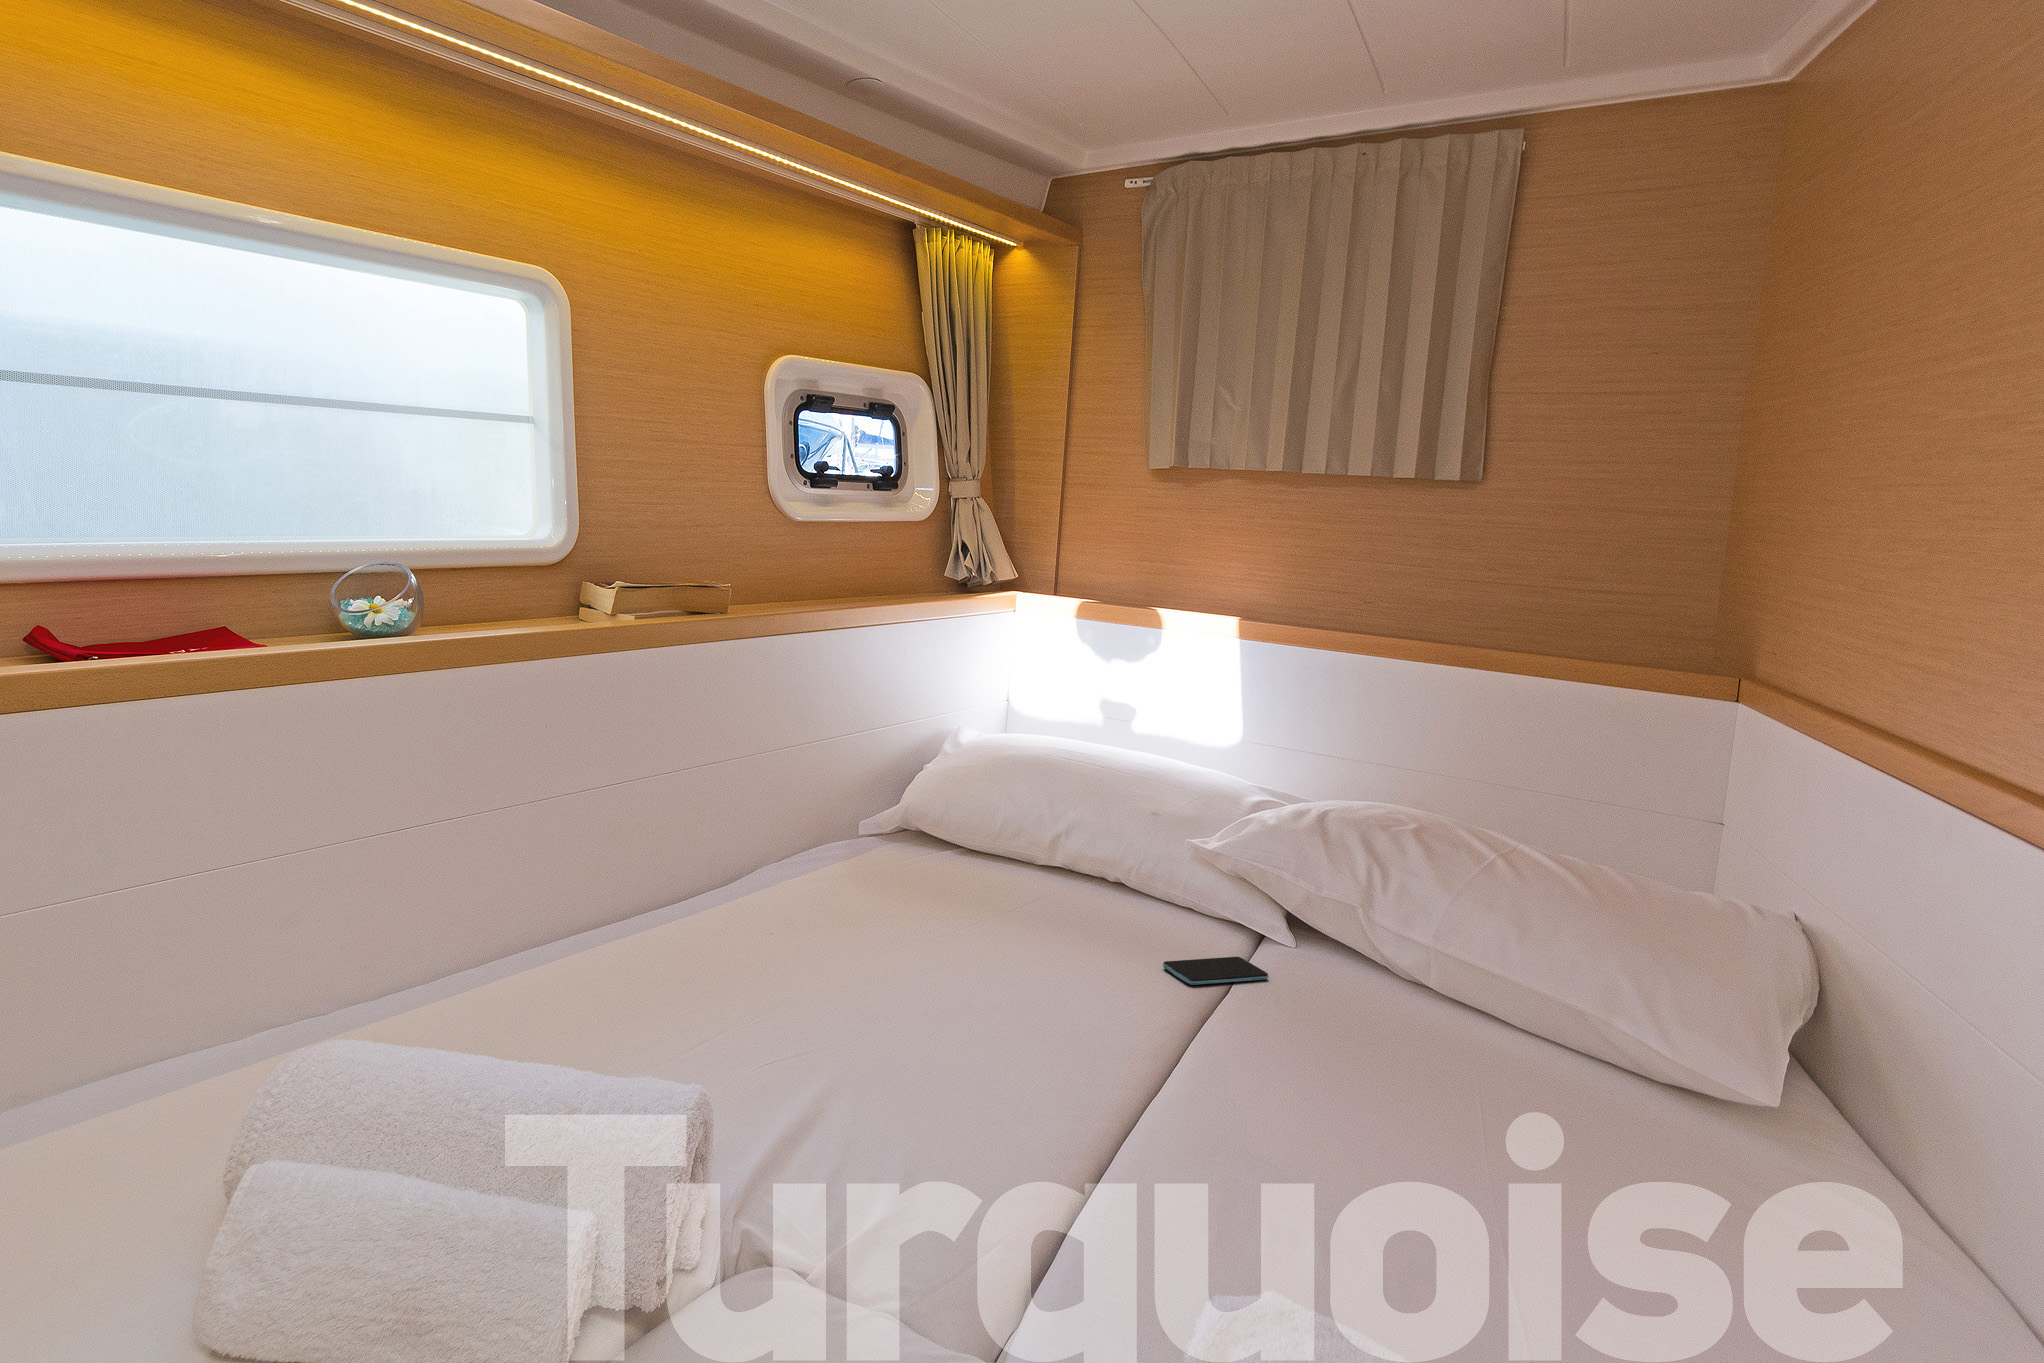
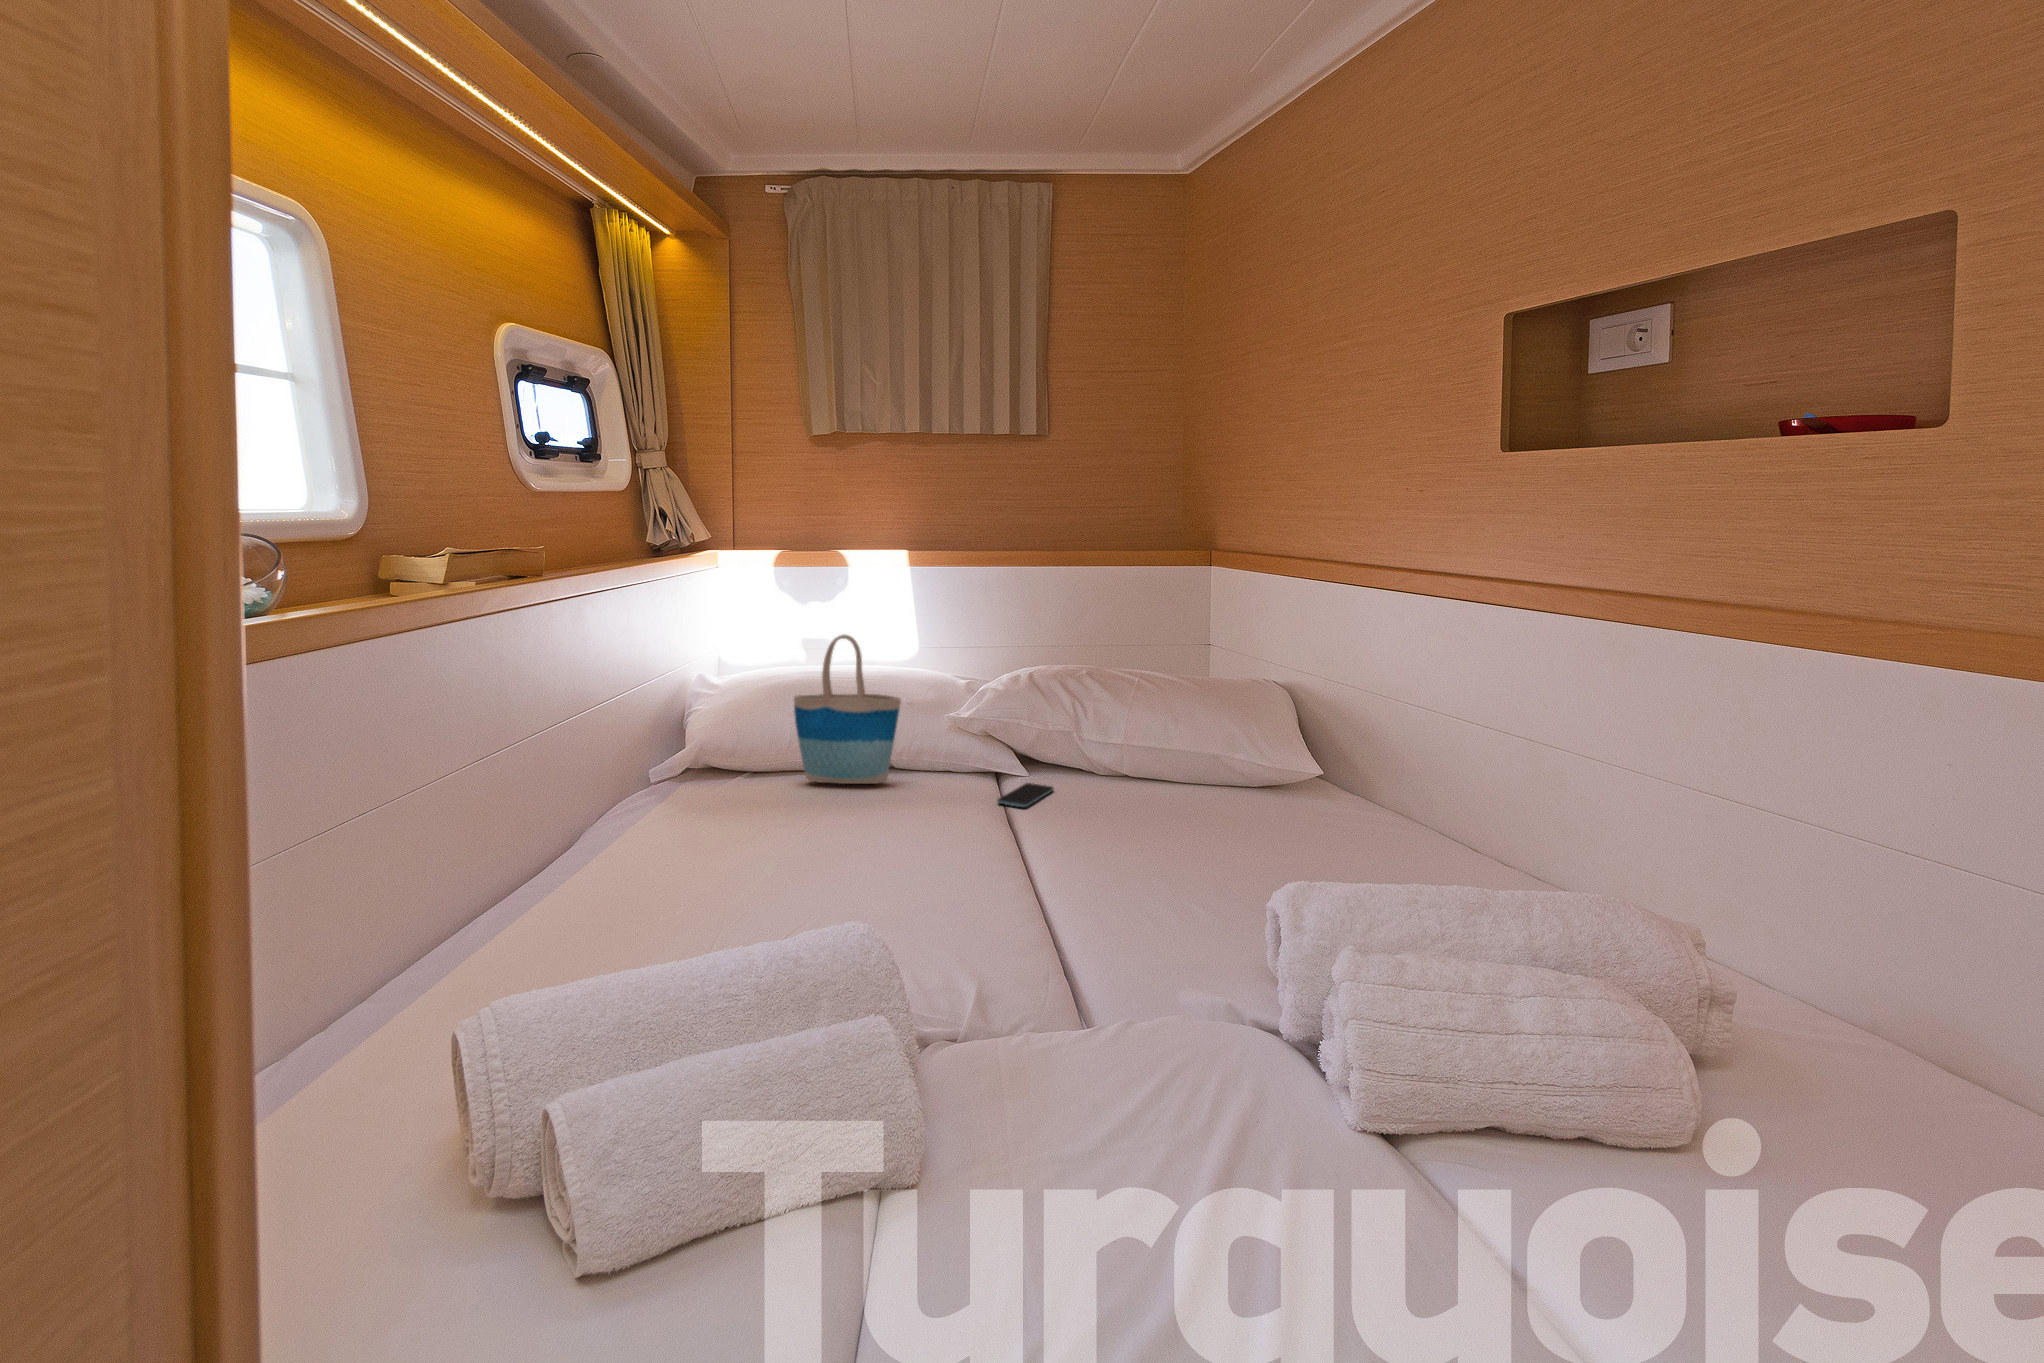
tote bag: none [981,705,1092,897] -> present [794,635,901,784]

